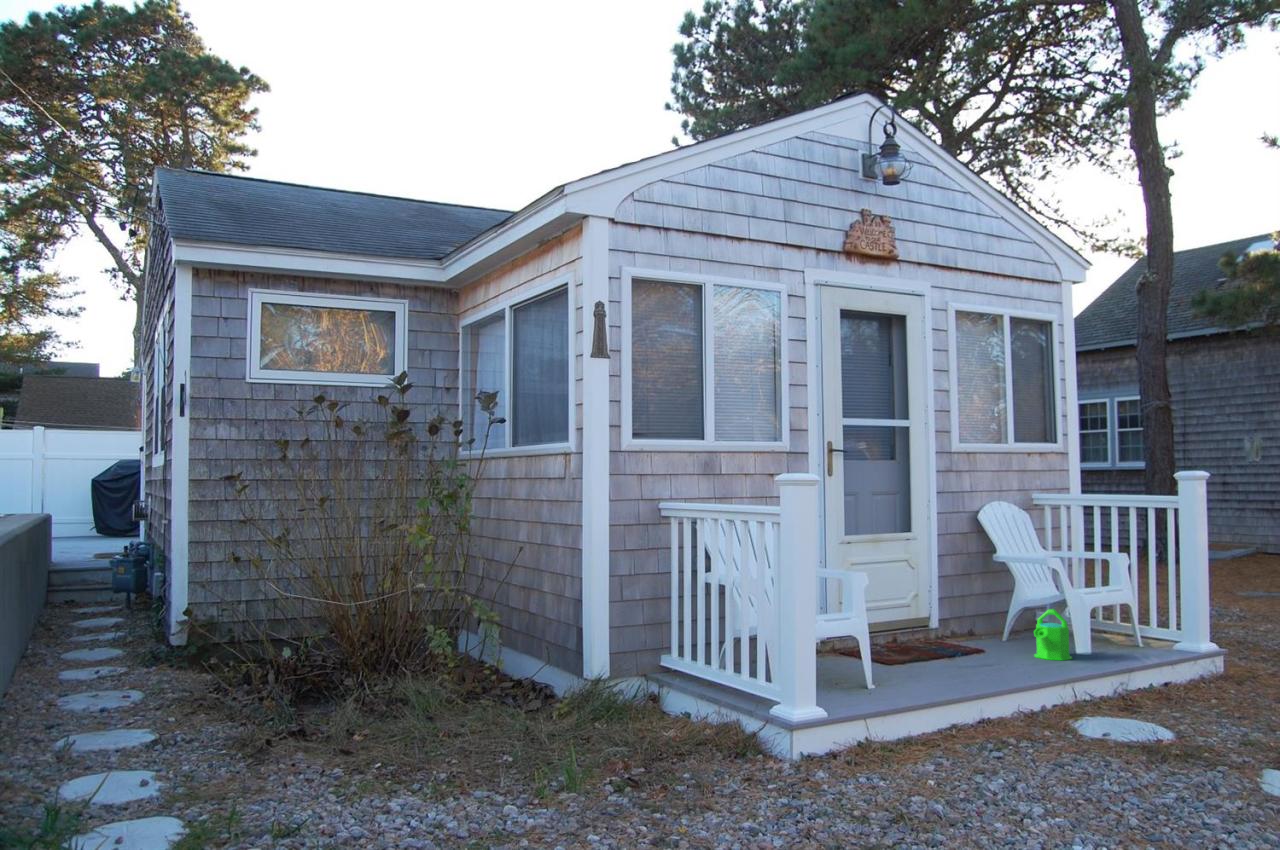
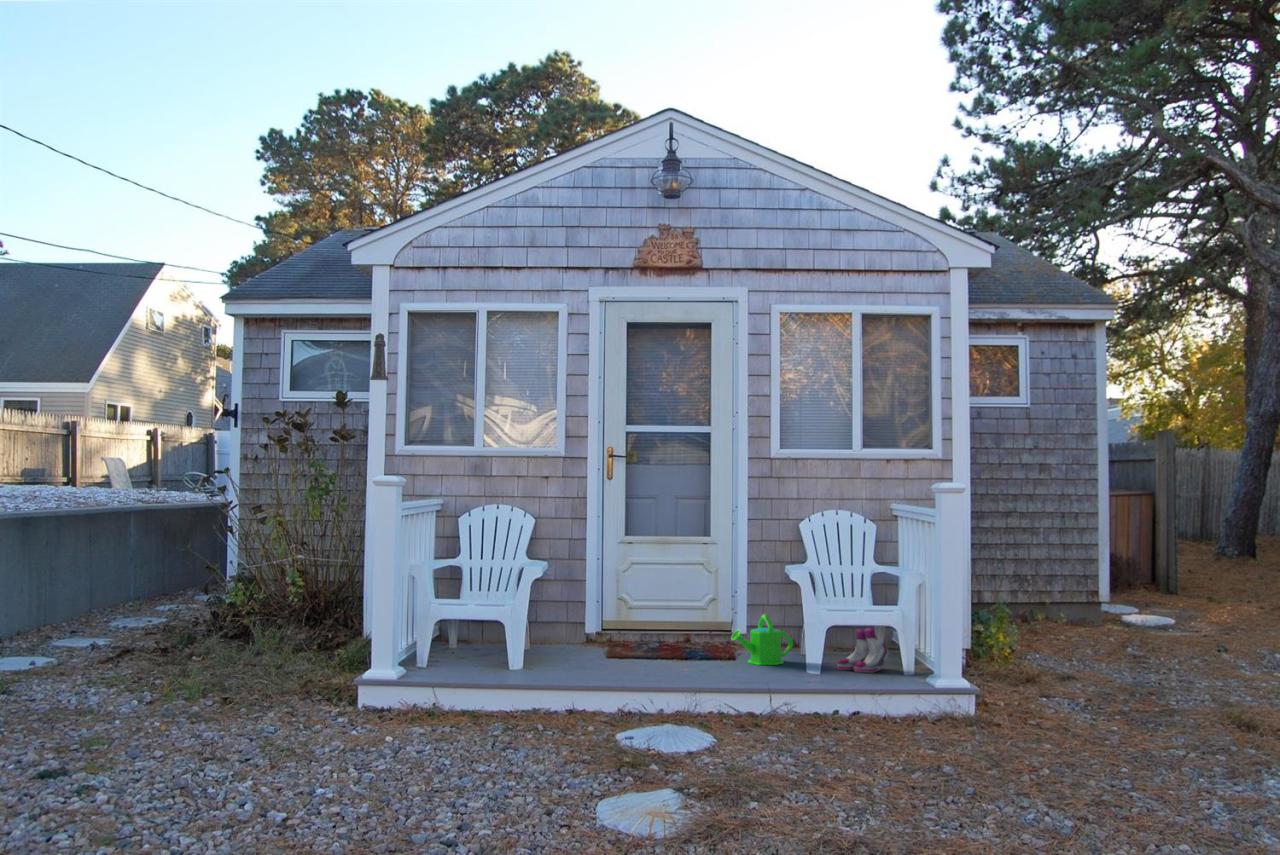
boots: none [1118,612,1161,656] -> present [837,627,889,673]

